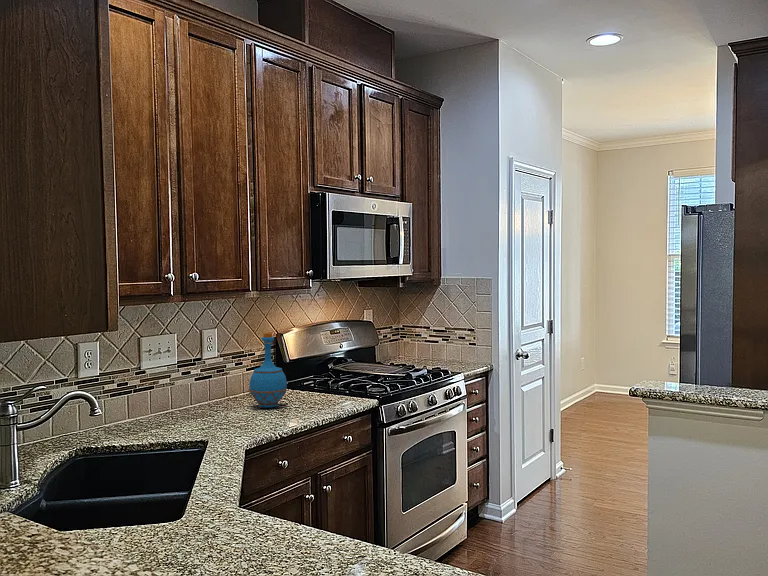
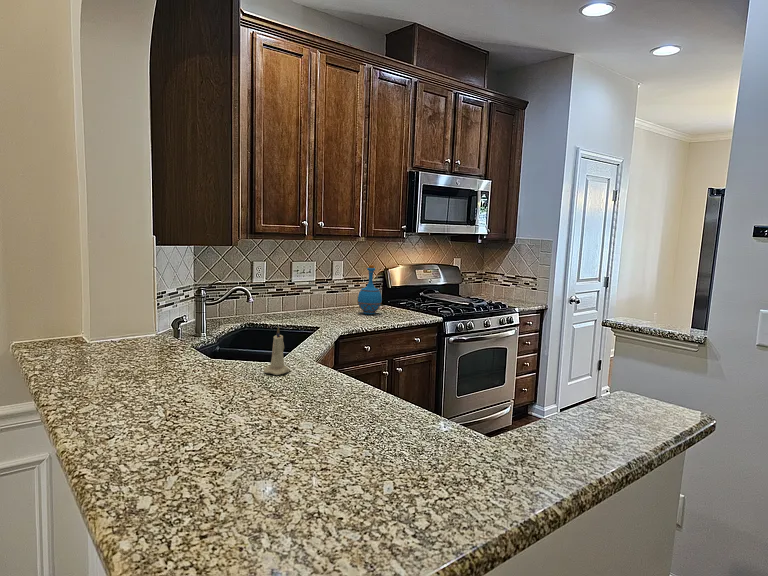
candle: none [193,470,238,559] -> present [264,327,290,375]

